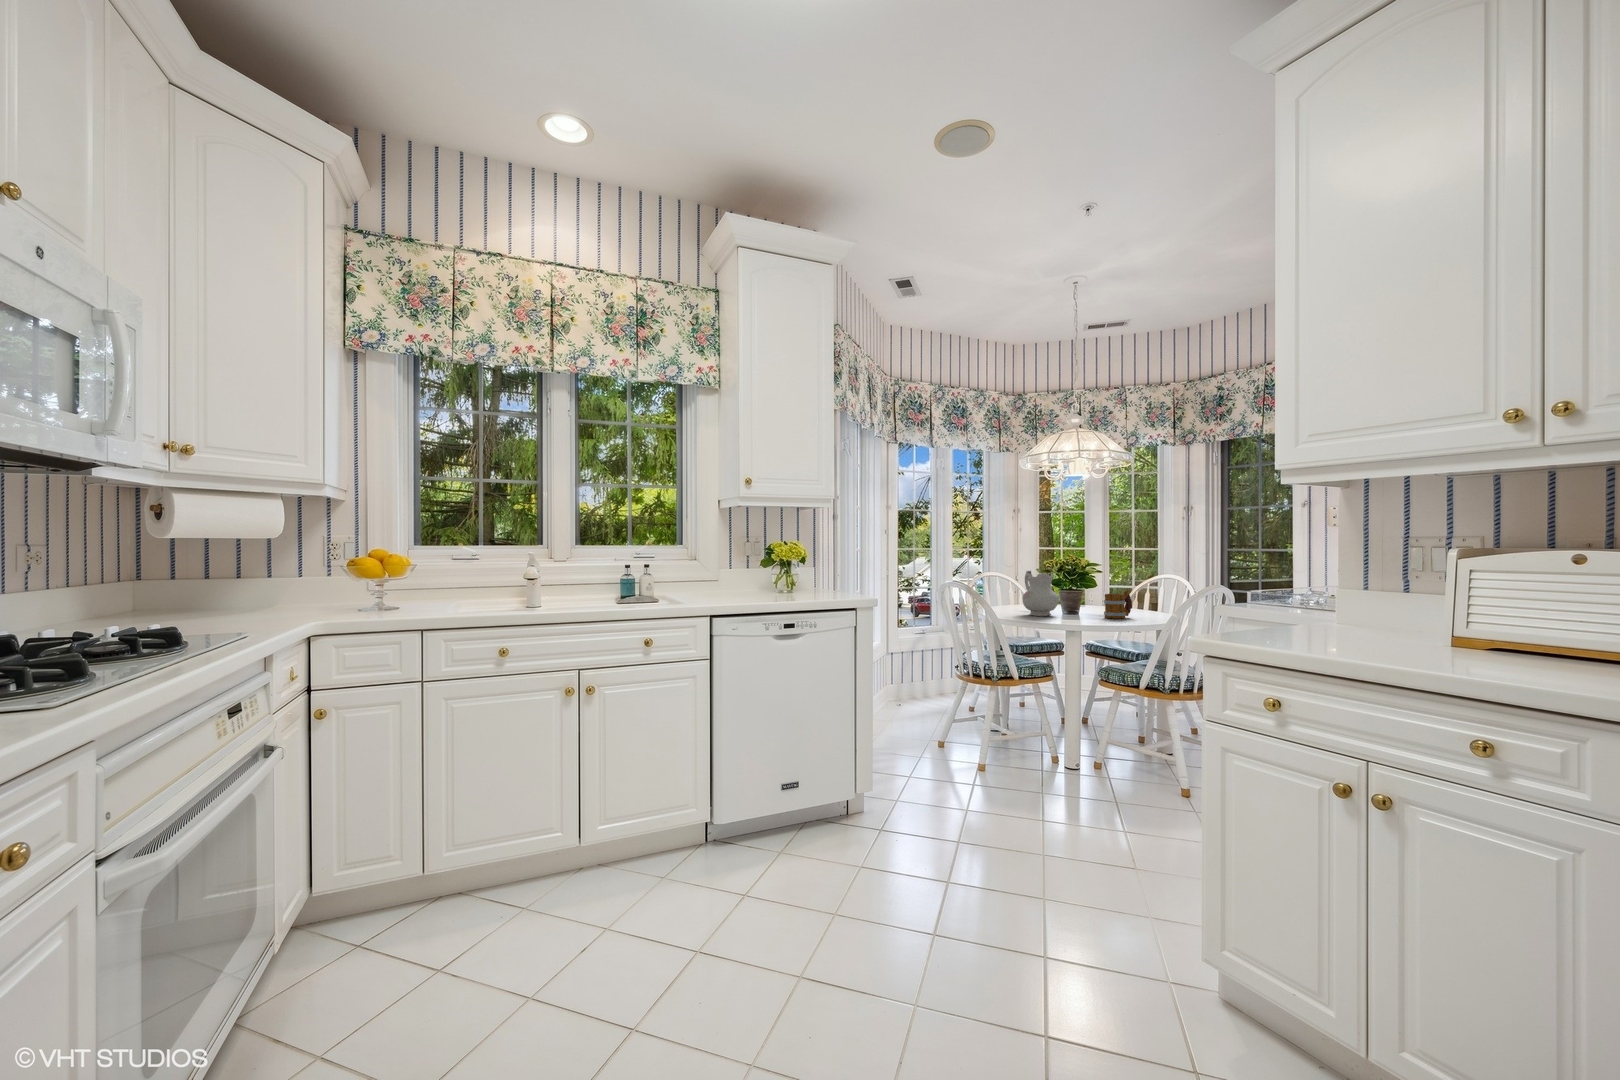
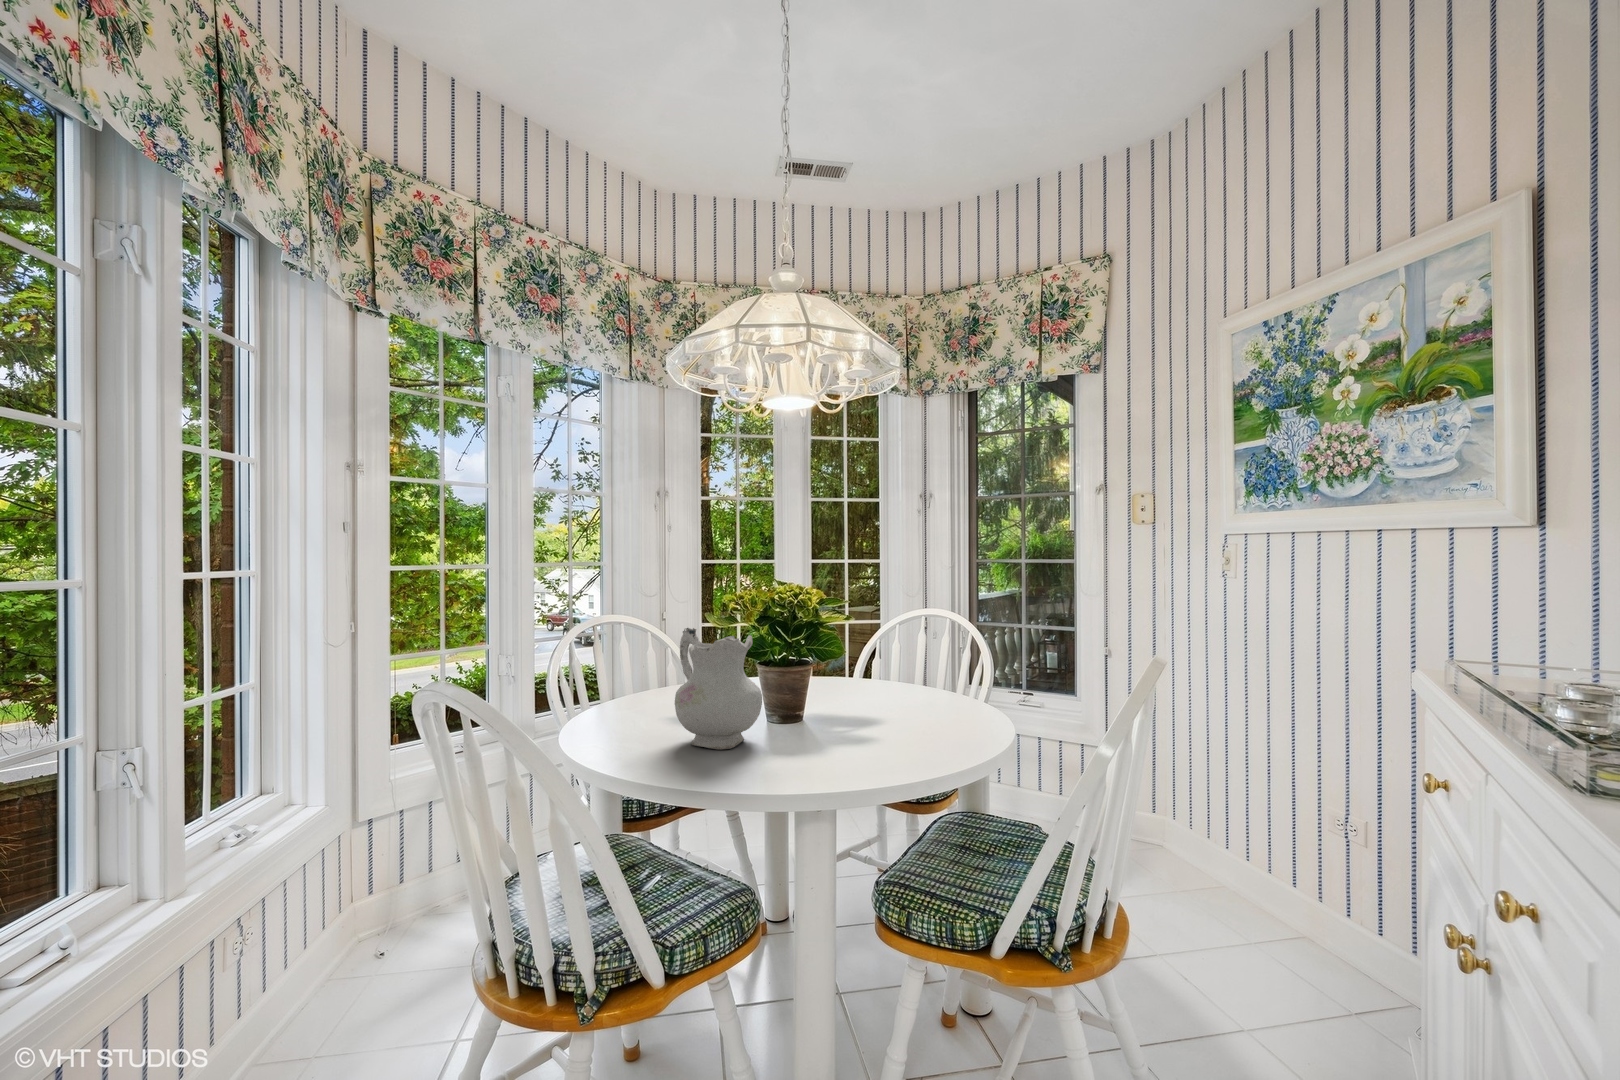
mug: present [1104,590,1132,619] -> none [863,667,918,743]

